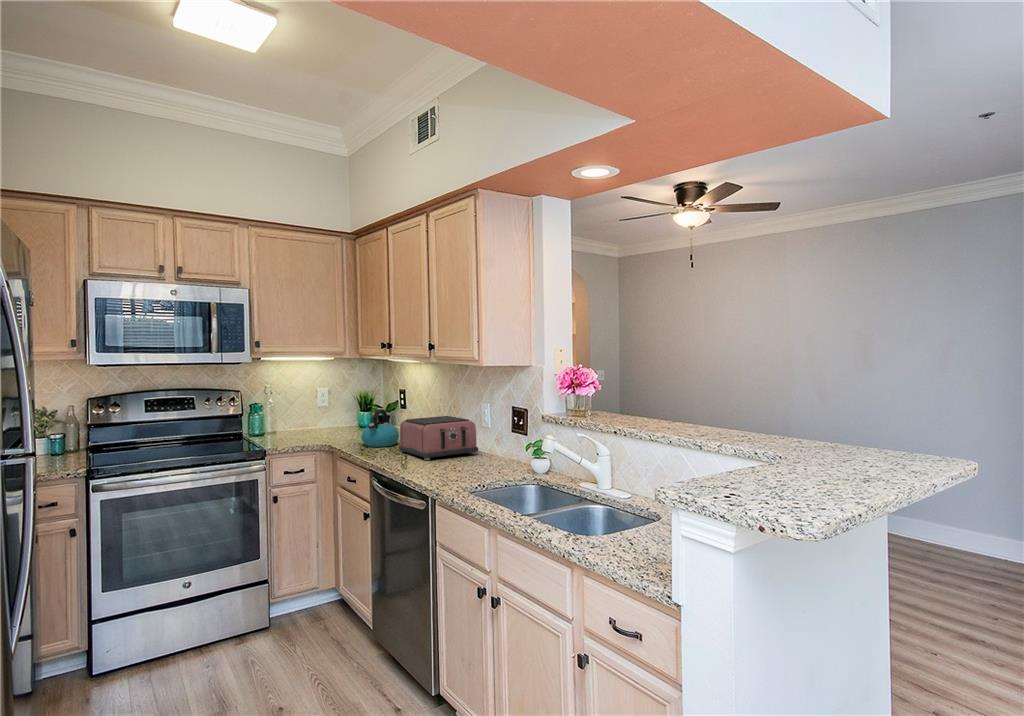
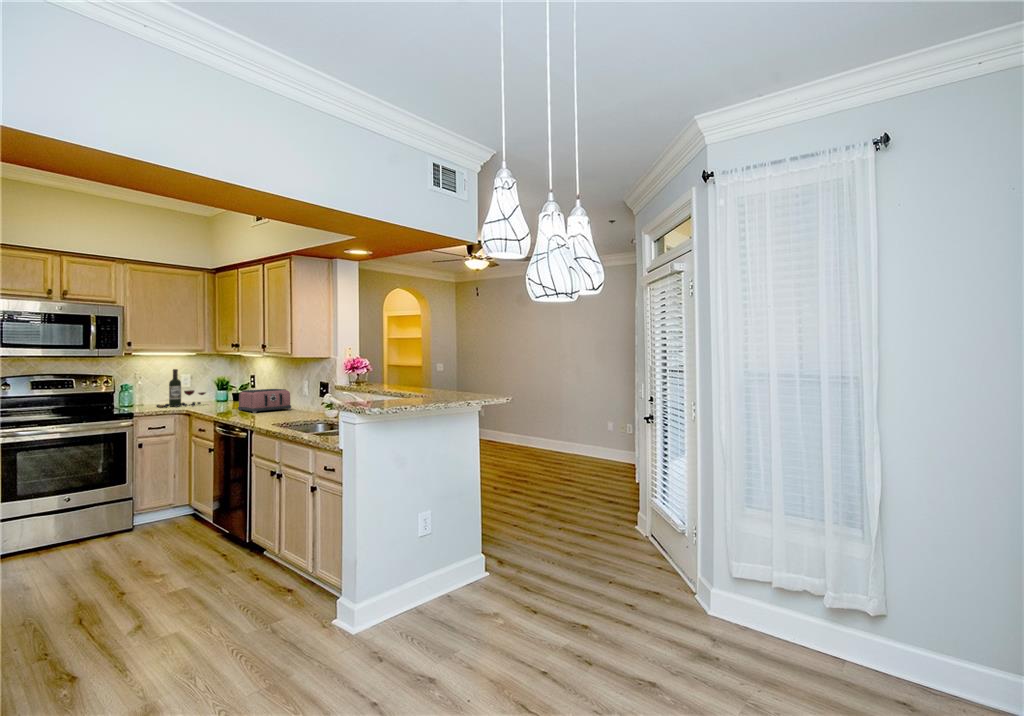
wine bottle: none [288,381,351,440] -> present [157,369,205,408]
kettle: present [361,409,399,447] -> none [212,386,241,409]

